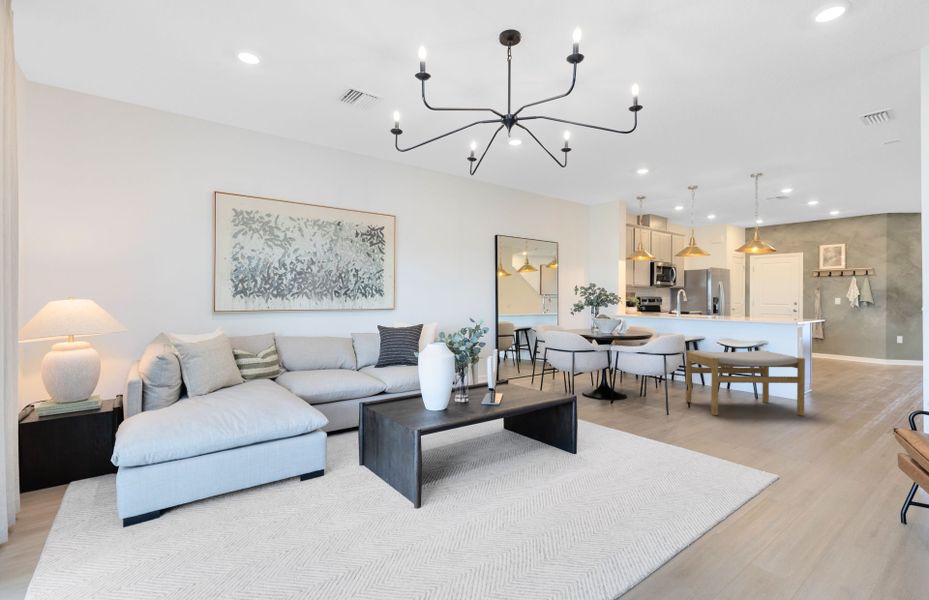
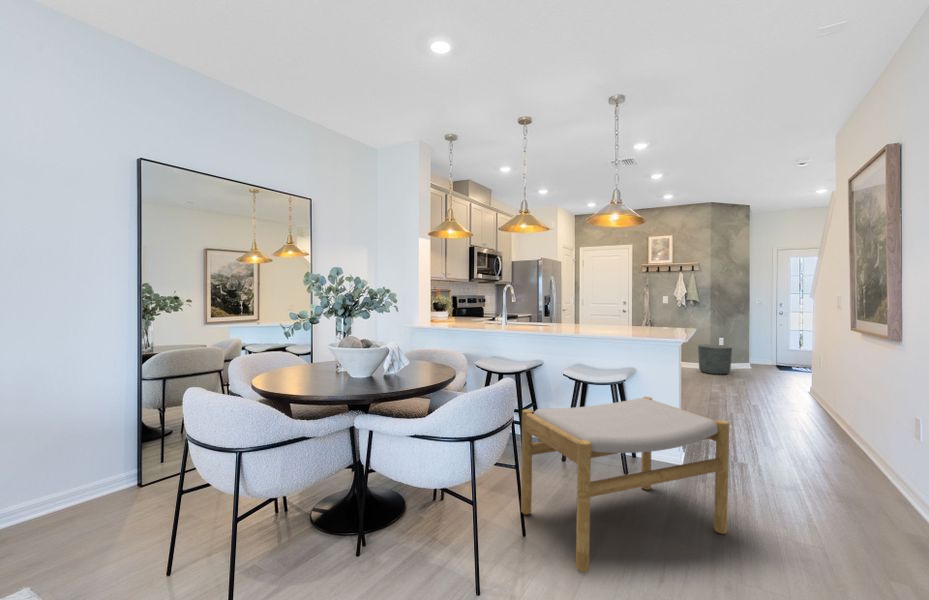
planter: none [870,340,907,366] -> present [698,344,732,374]

